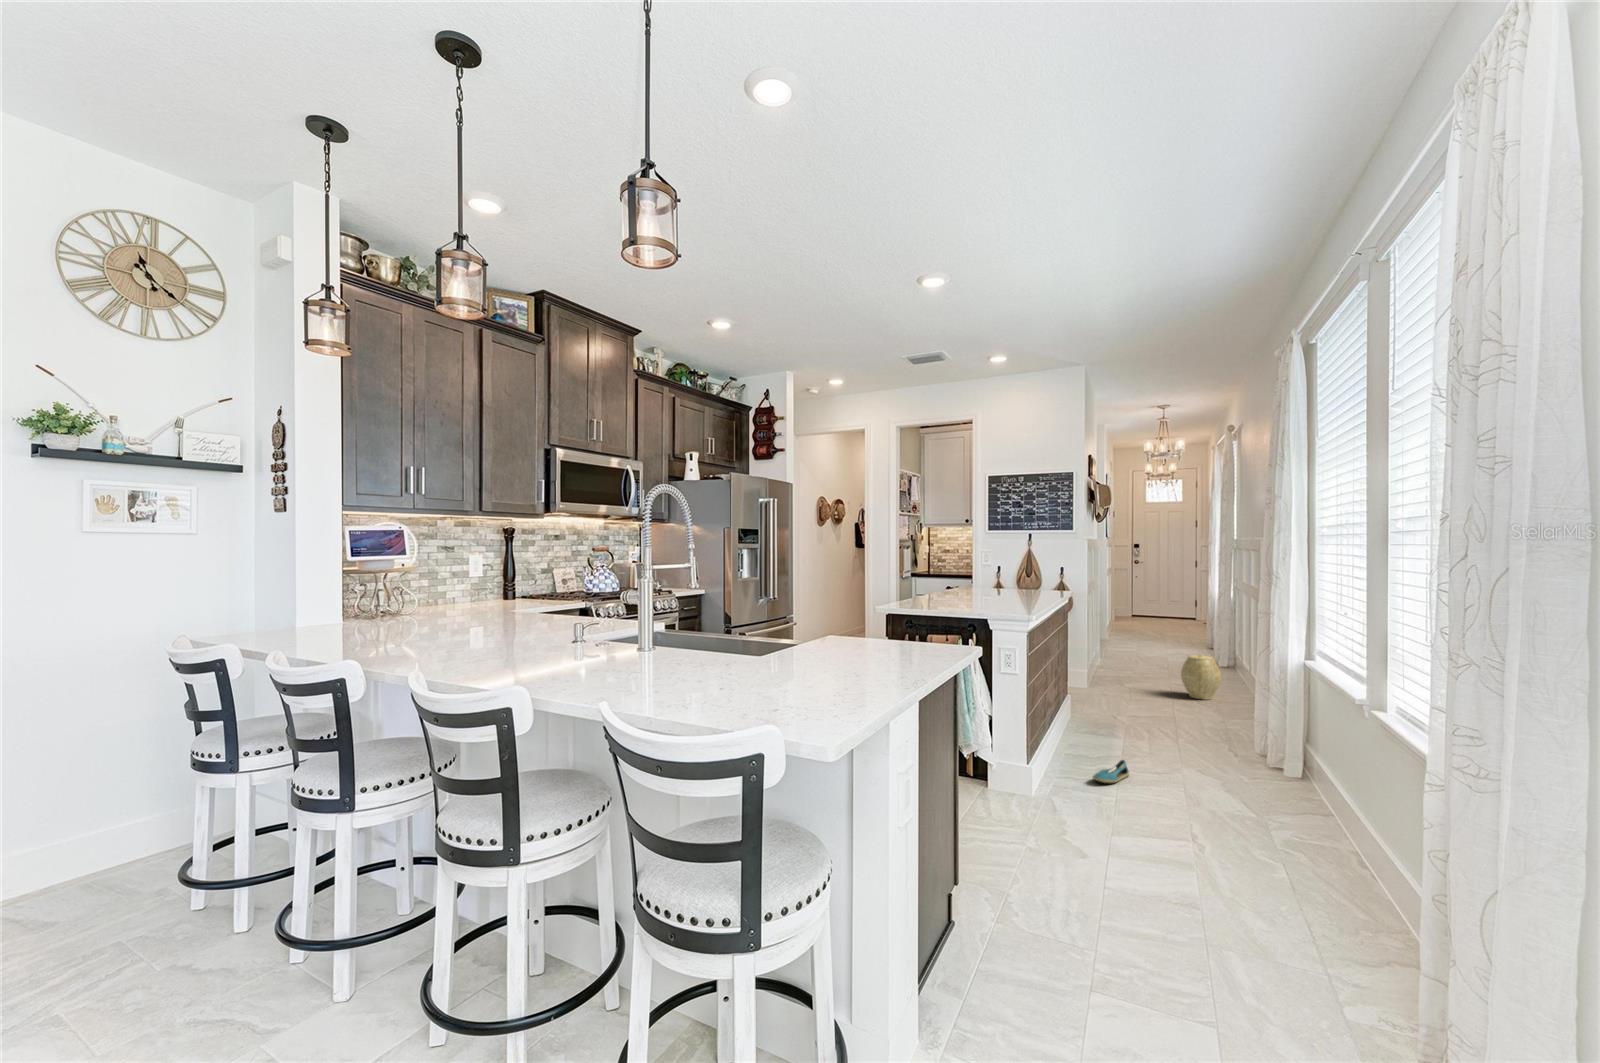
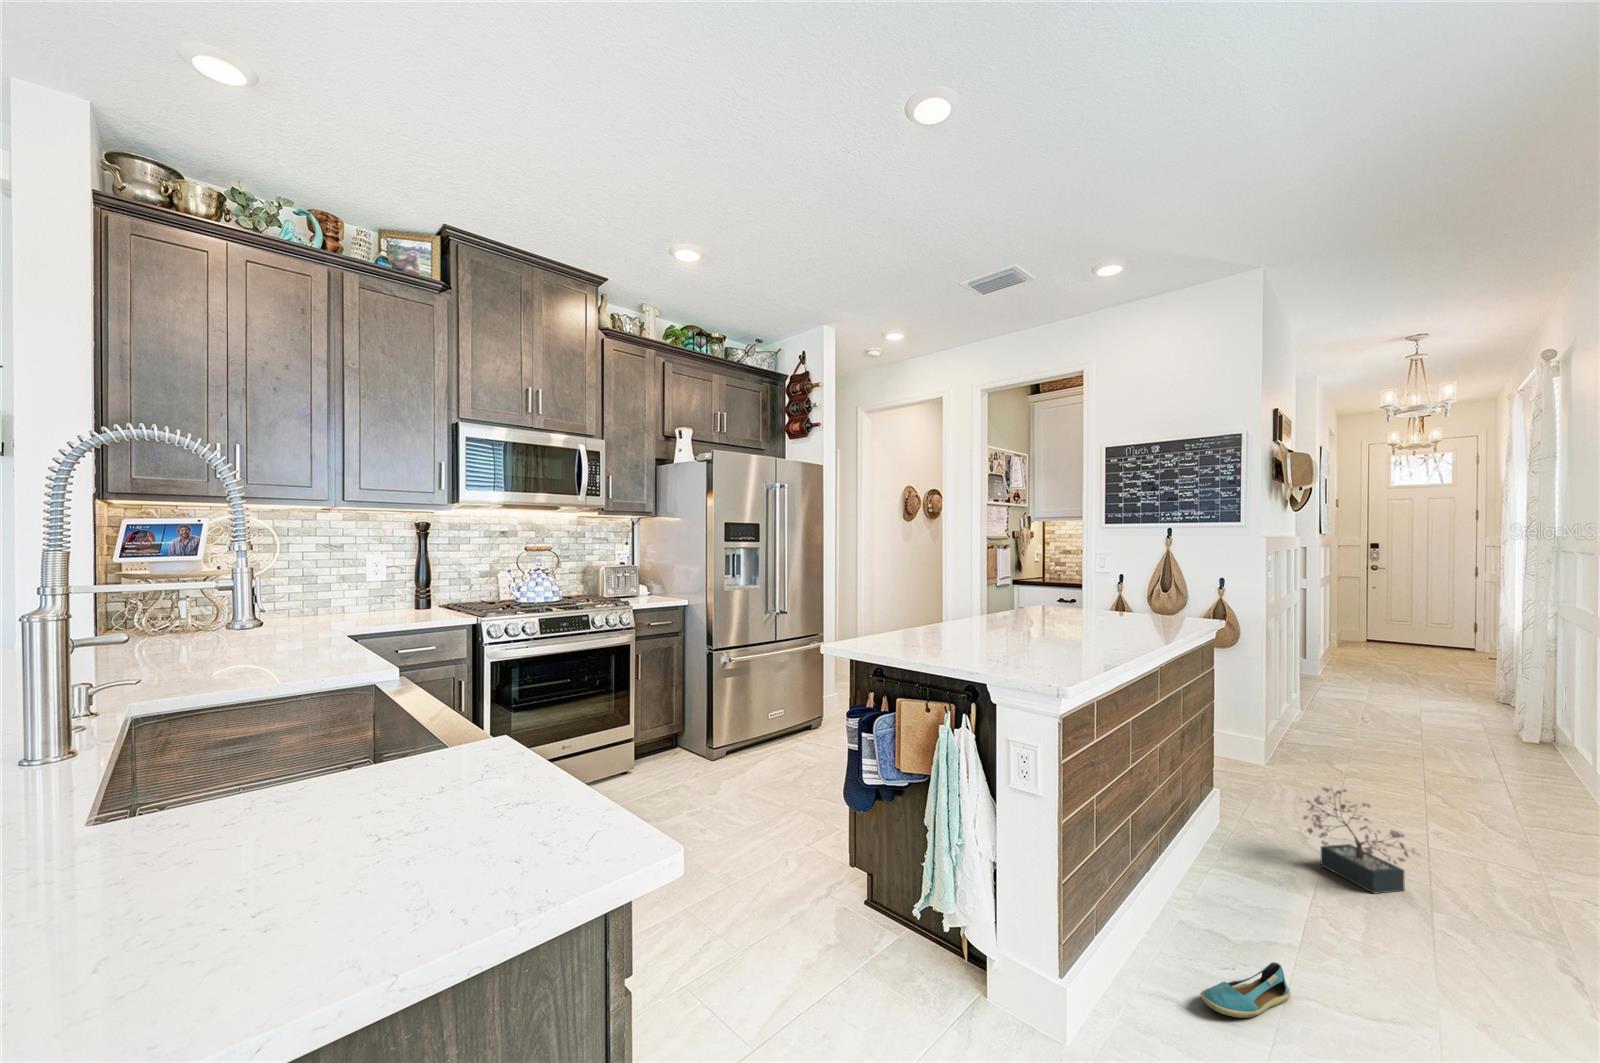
woven basket: present [1181,655,1221,700] -> none [1442,730,1527,811]
decorative plant: none [1118,685,1177,737] -> present [1301,788,1419,893]

